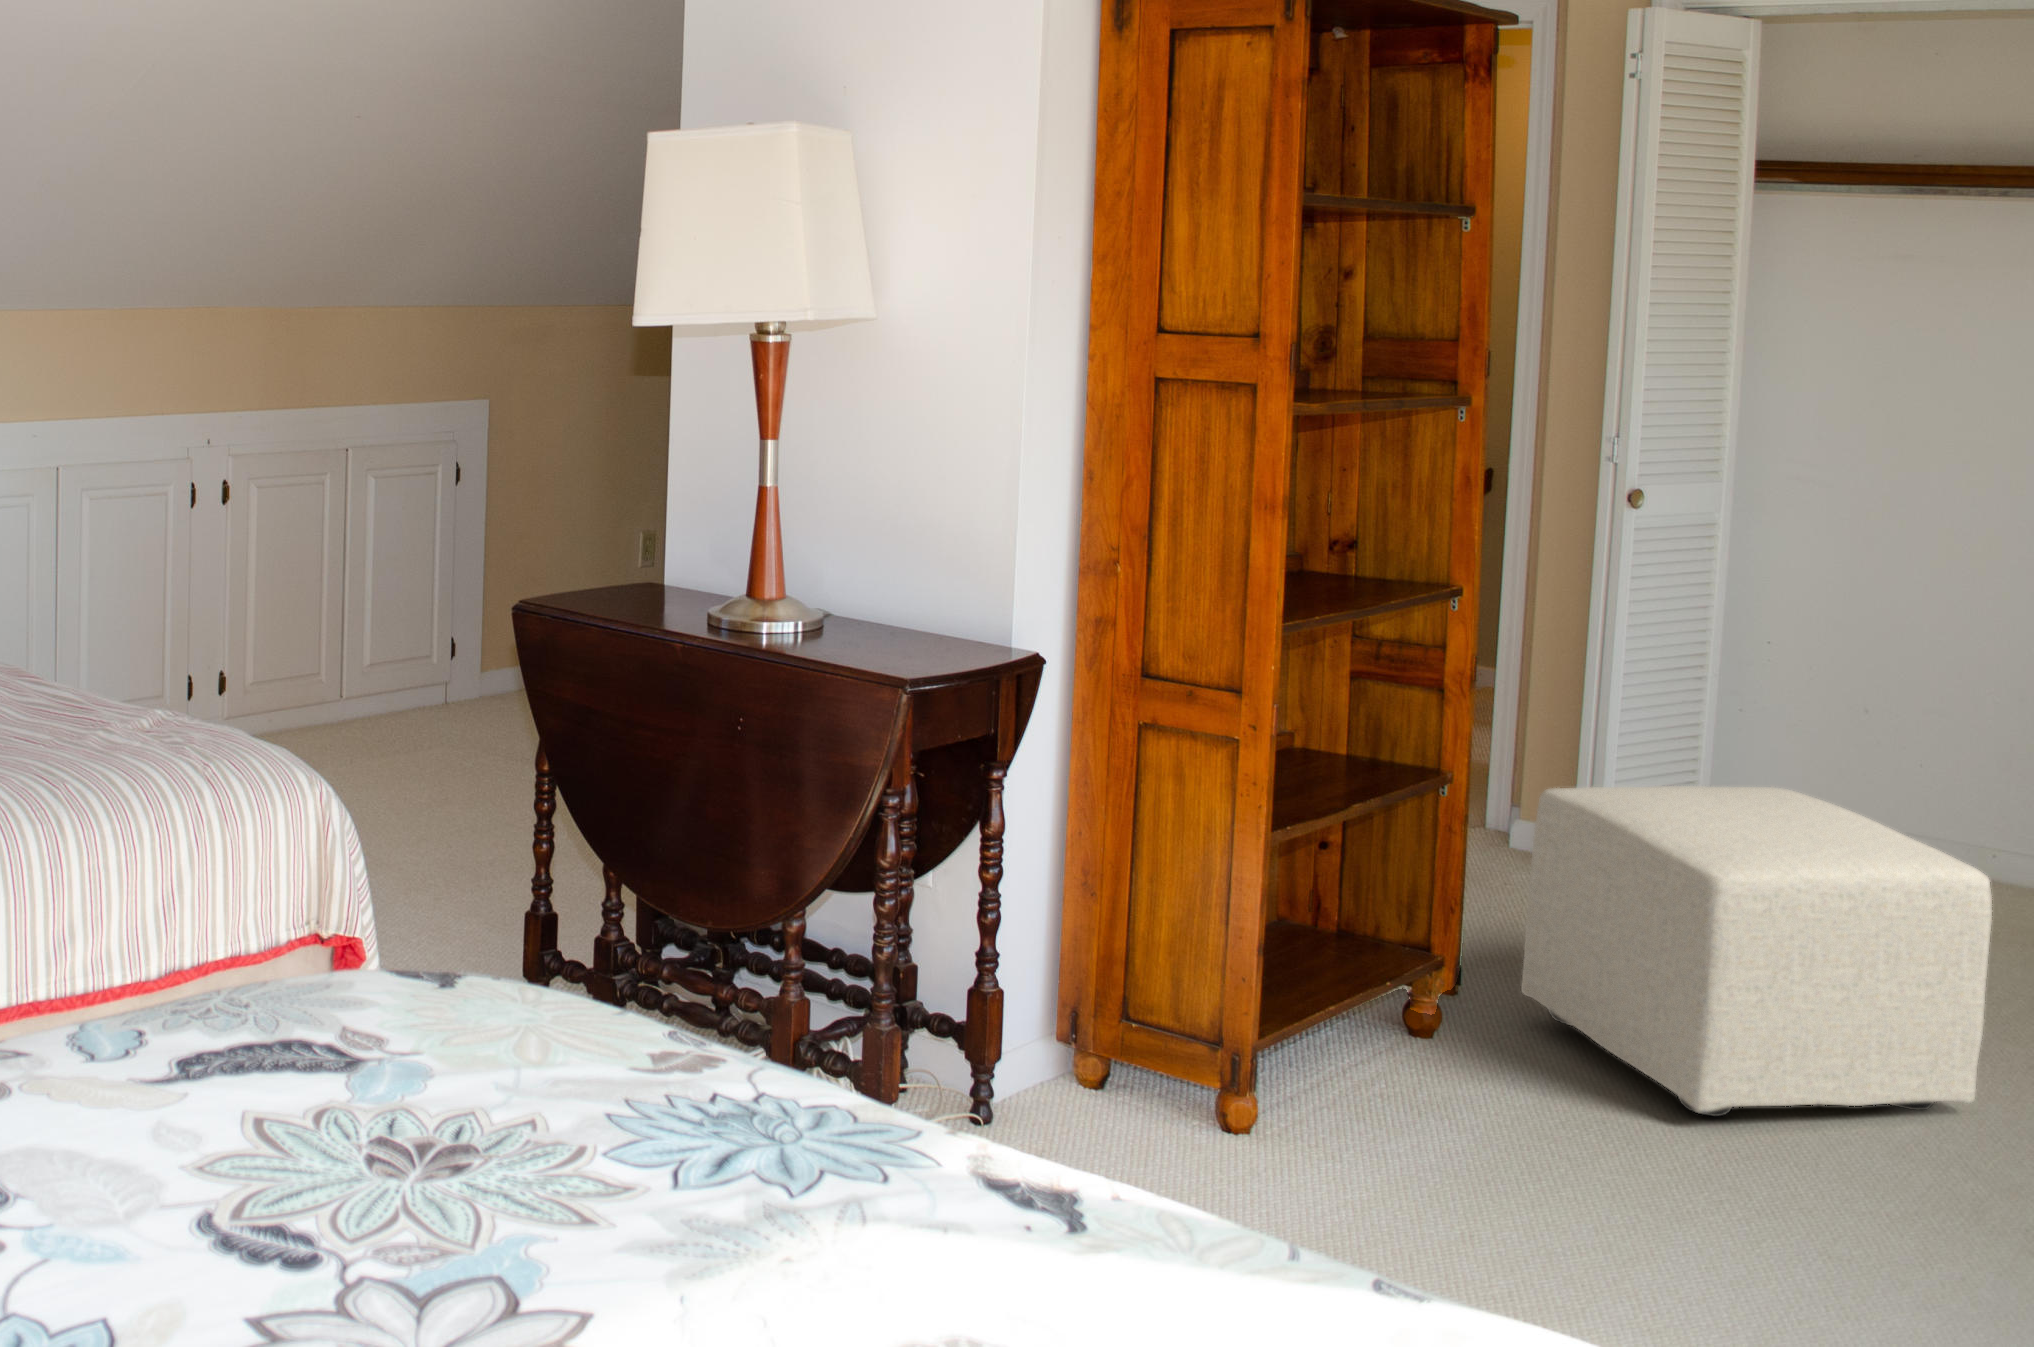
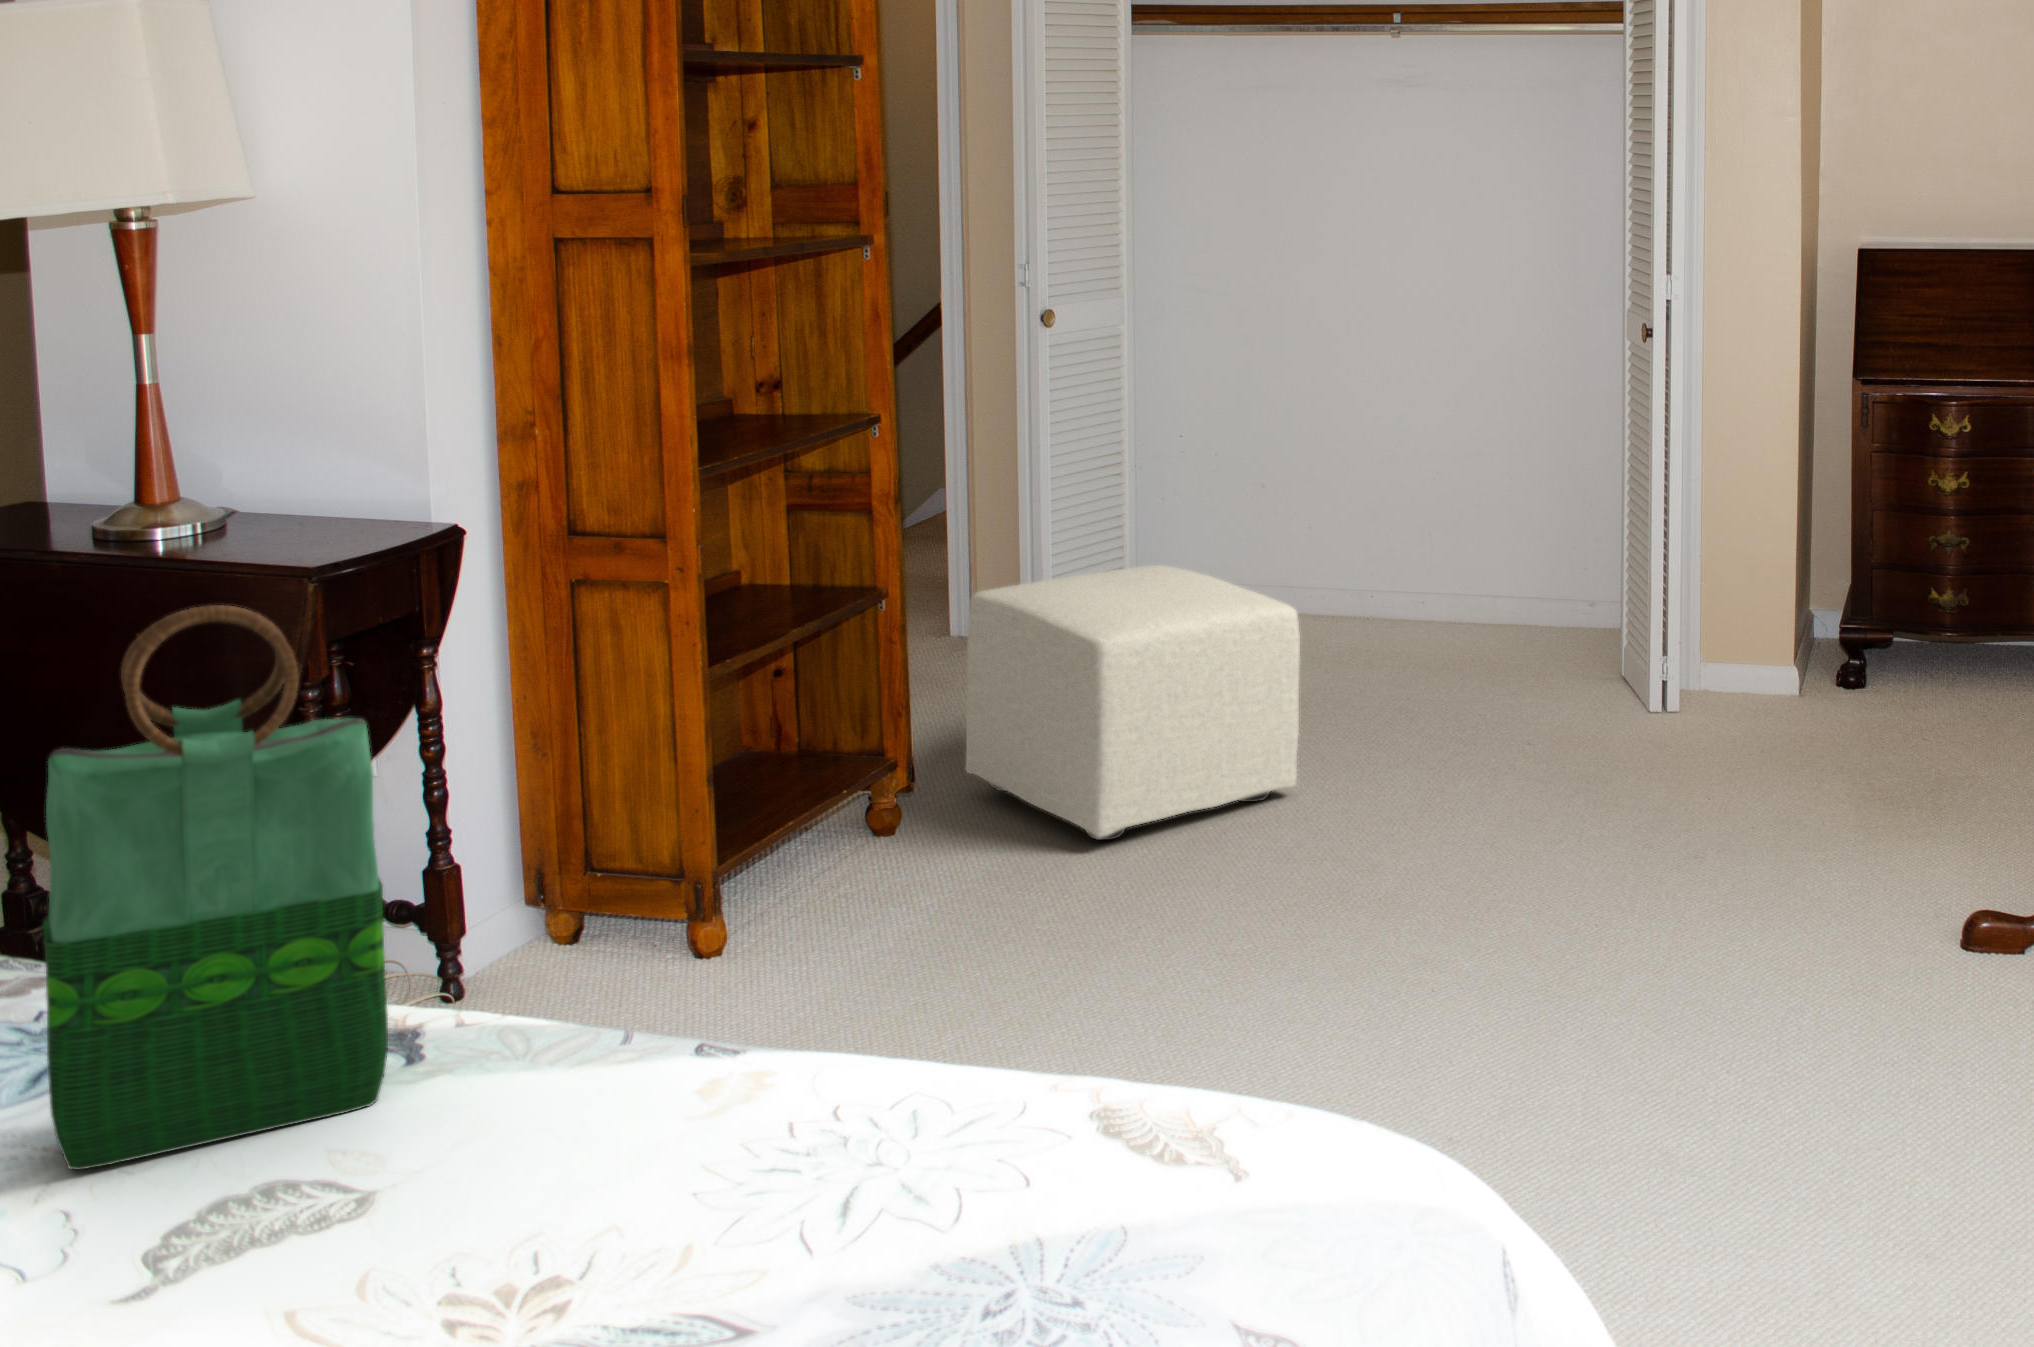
tote bag: none [749,750,1051,1284] -> present [43,605,388,1170]

